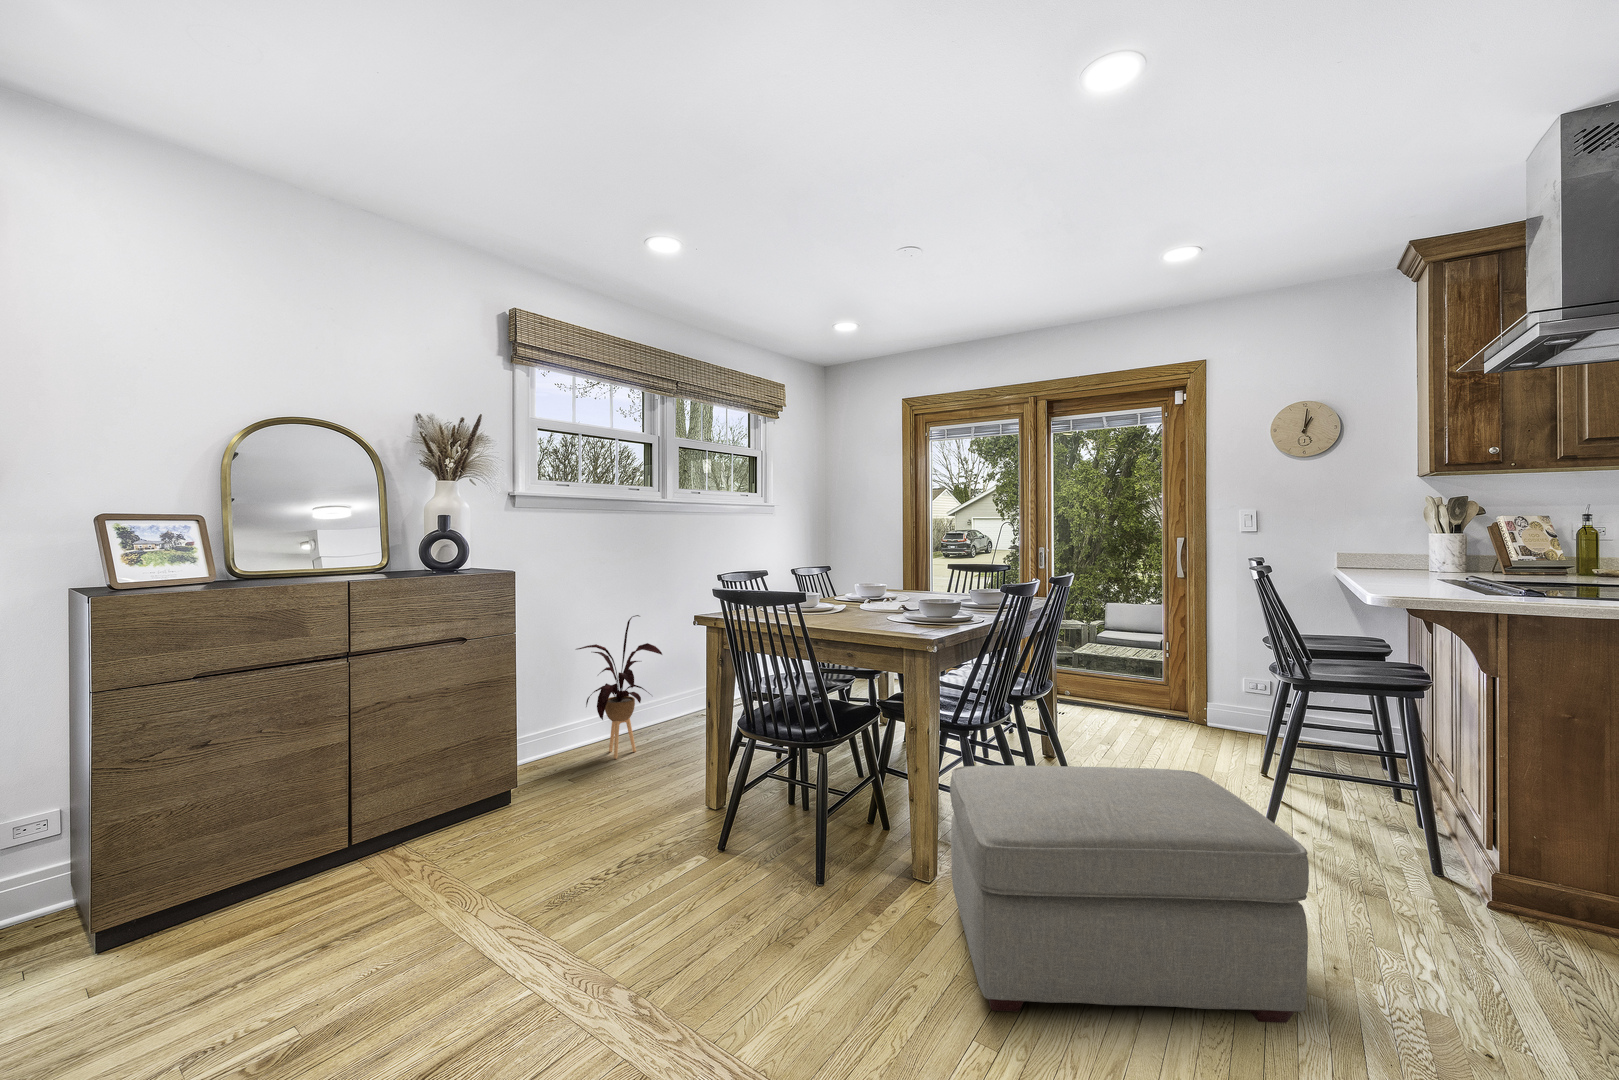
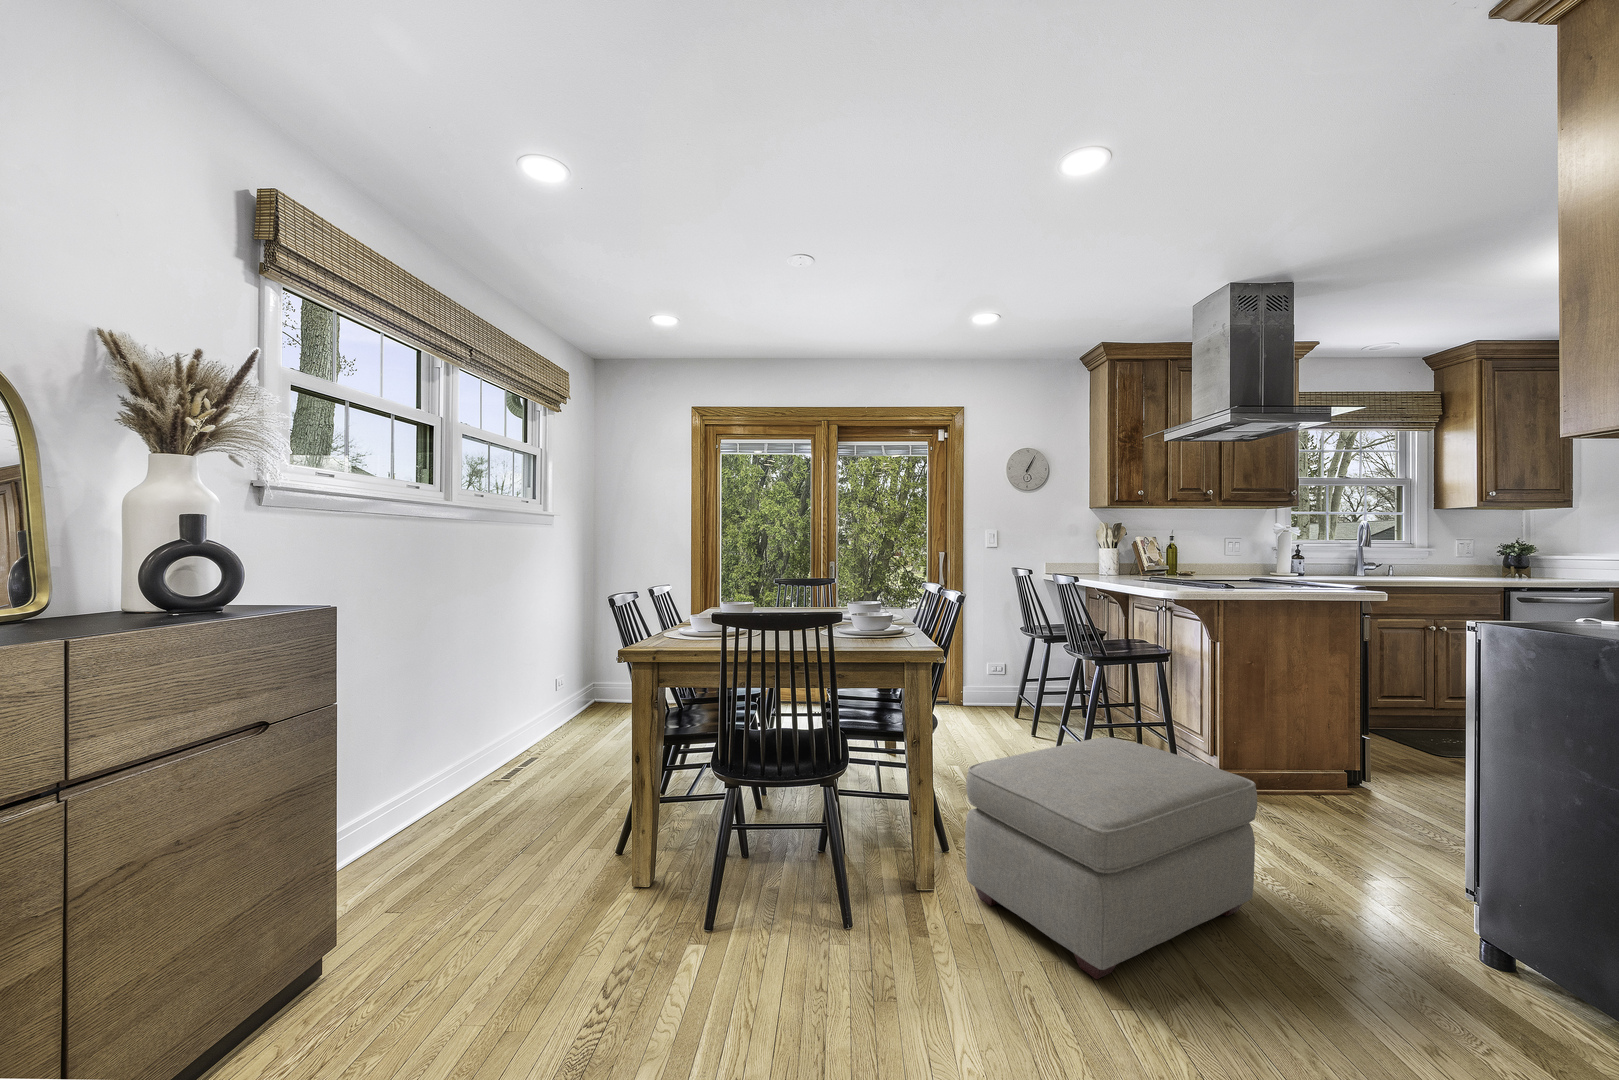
house plant: present [576,615,662,759] -> none [382,647,519,839]

